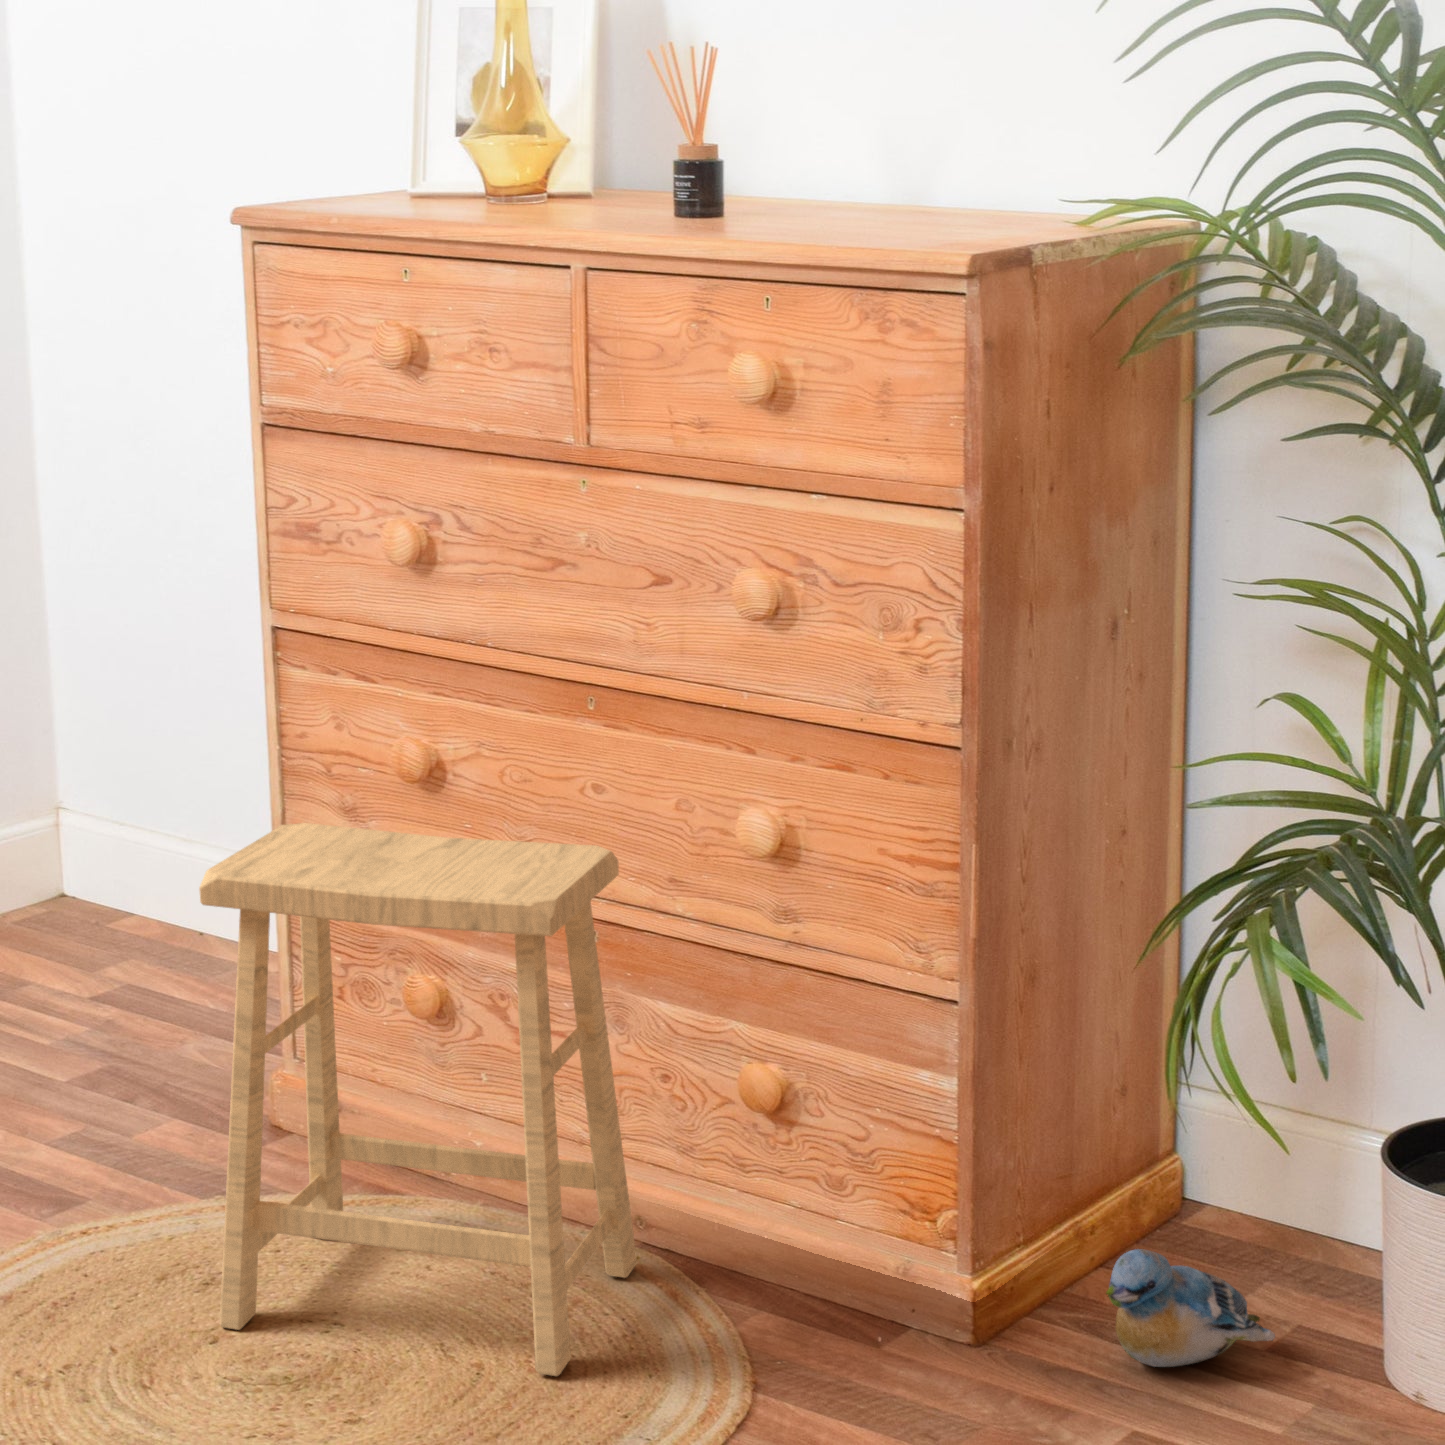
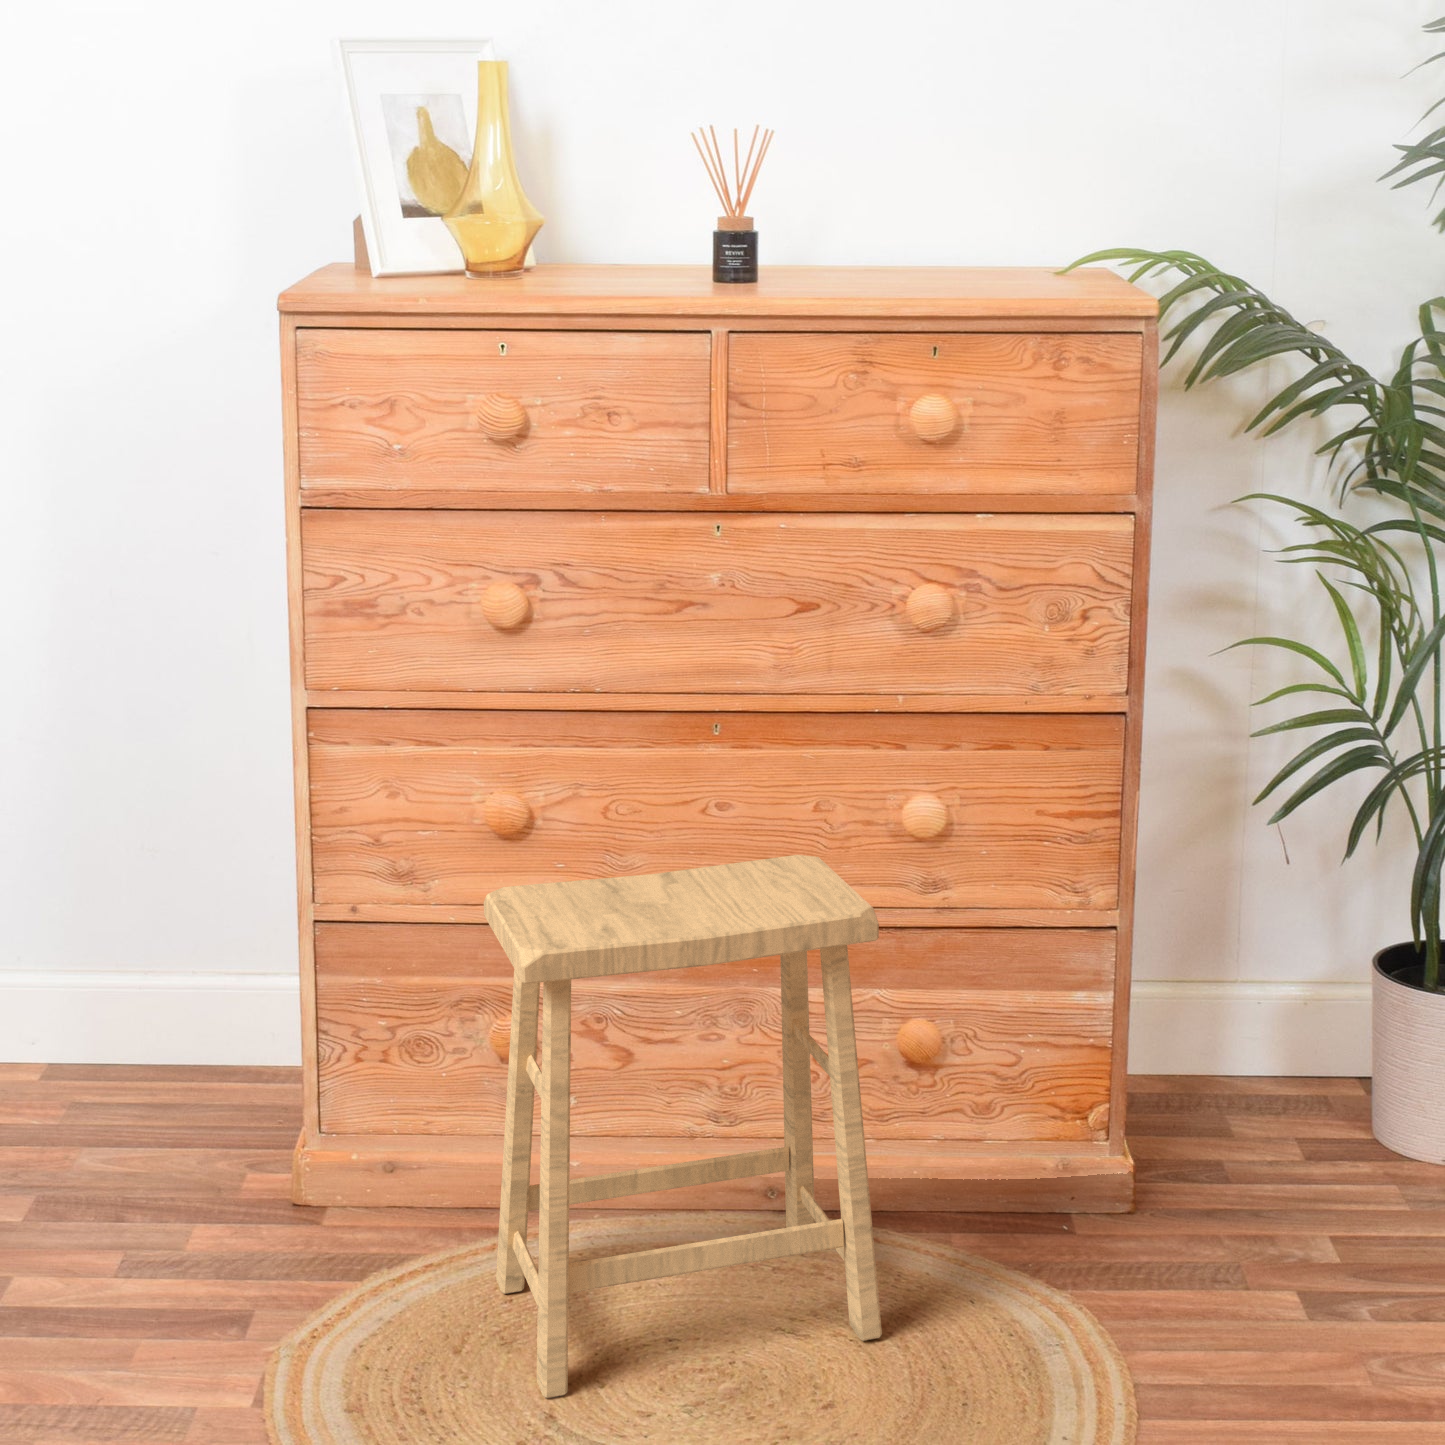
plush toy: present [1106,1249,1275,1367] -> none [1216,1095,1323,1186]

